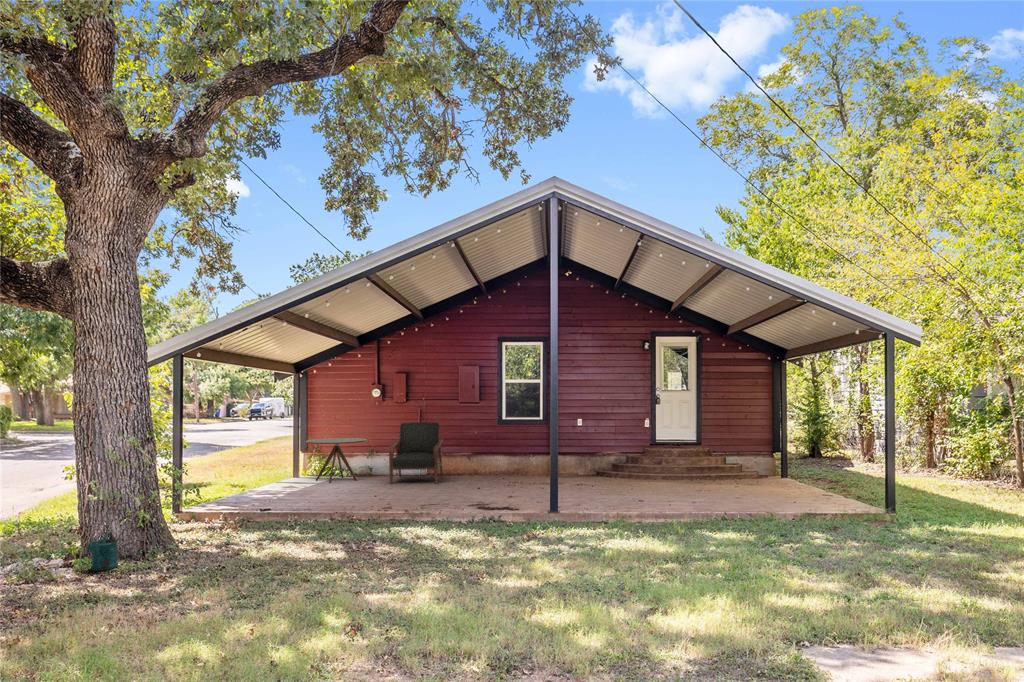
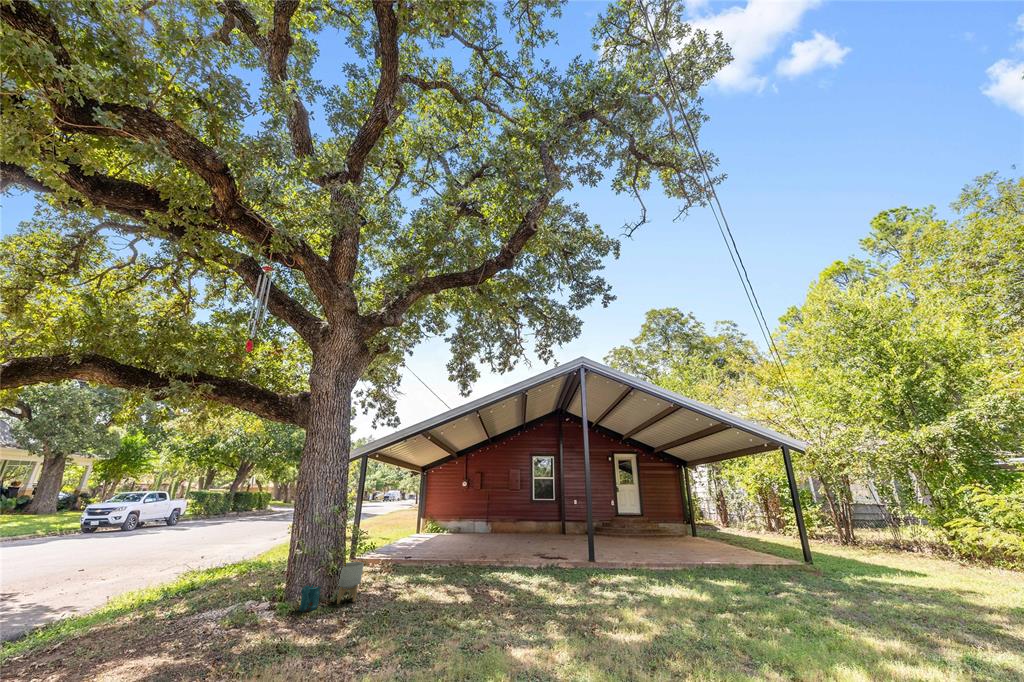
chair: present [389,422,443,484] -> none [473,501,502,541]
round table: present [306,438,367,483] -> none [424,511,459,541]
planter: none [143,512,178,563] -> present [337,562,364,604]

